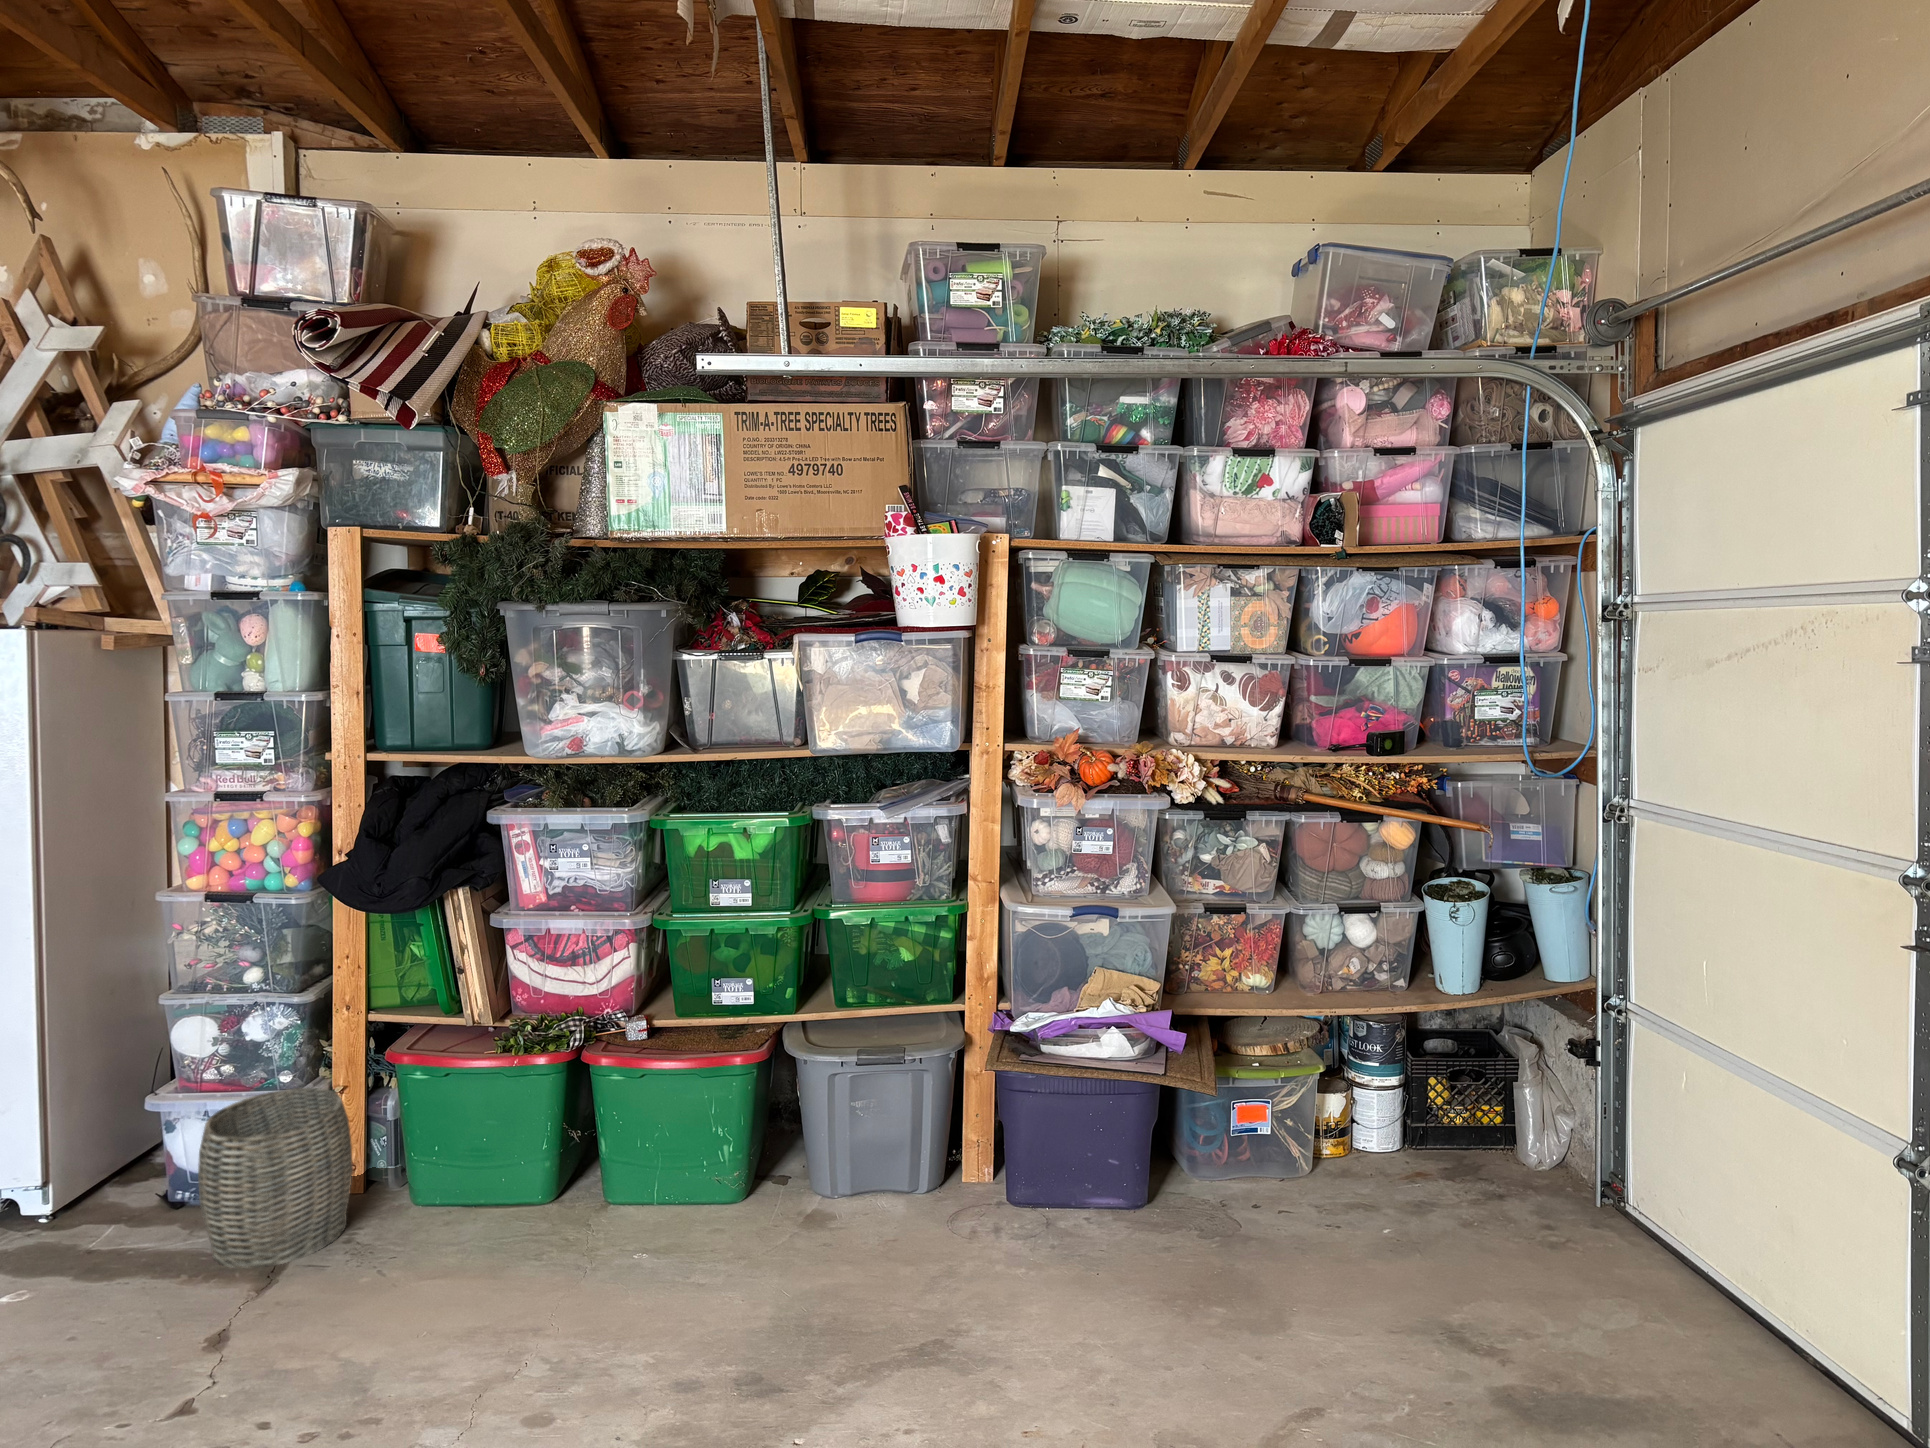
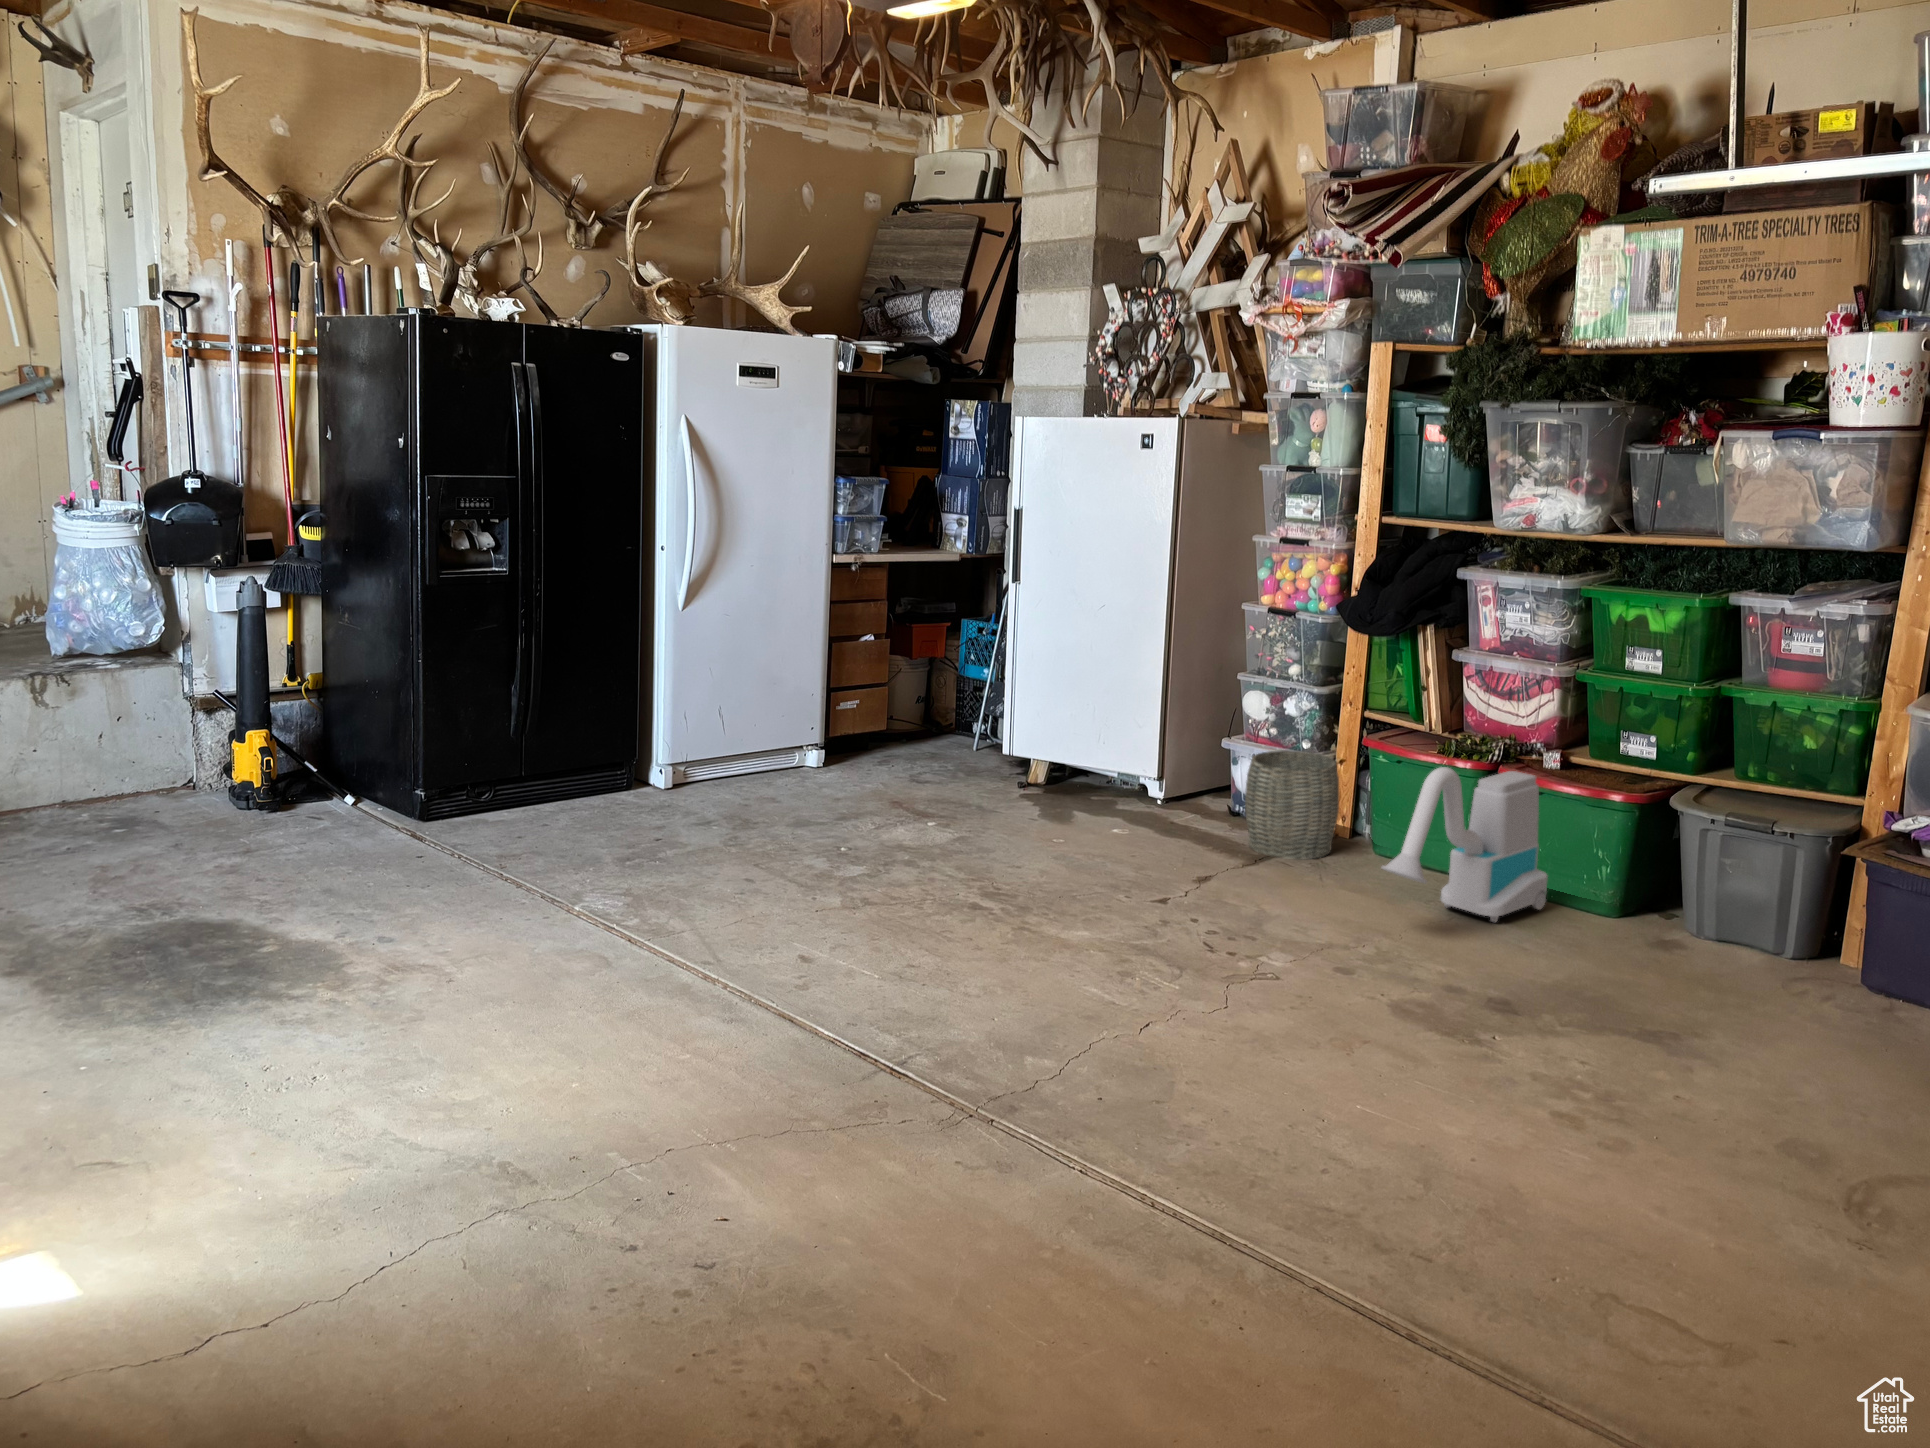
vacuum cleaner: none [471,1059,659,1281] -> present [1381,767,1548,922]

